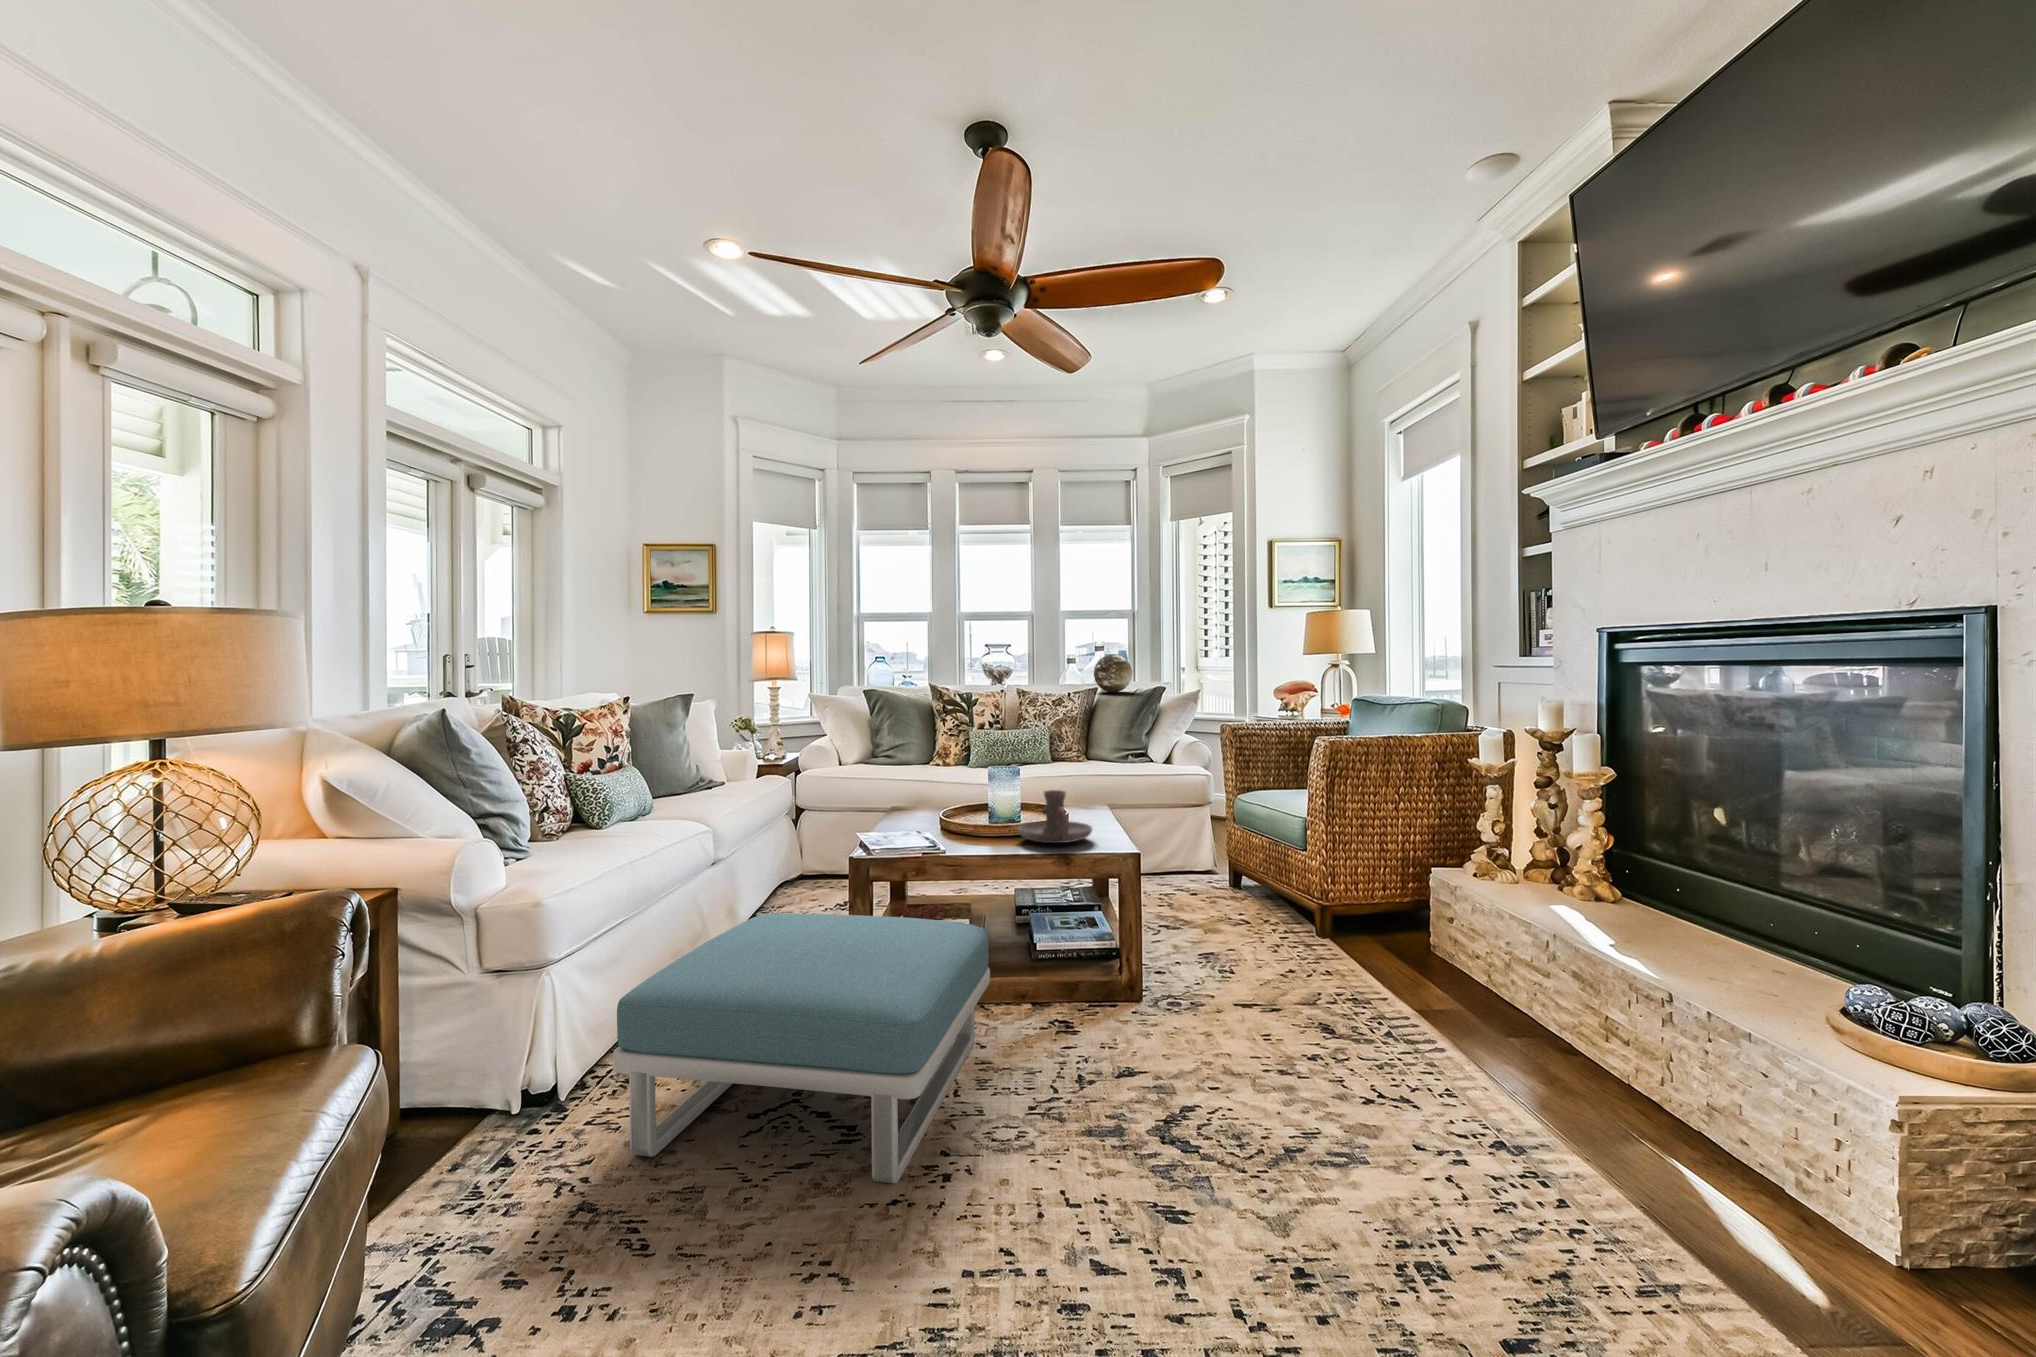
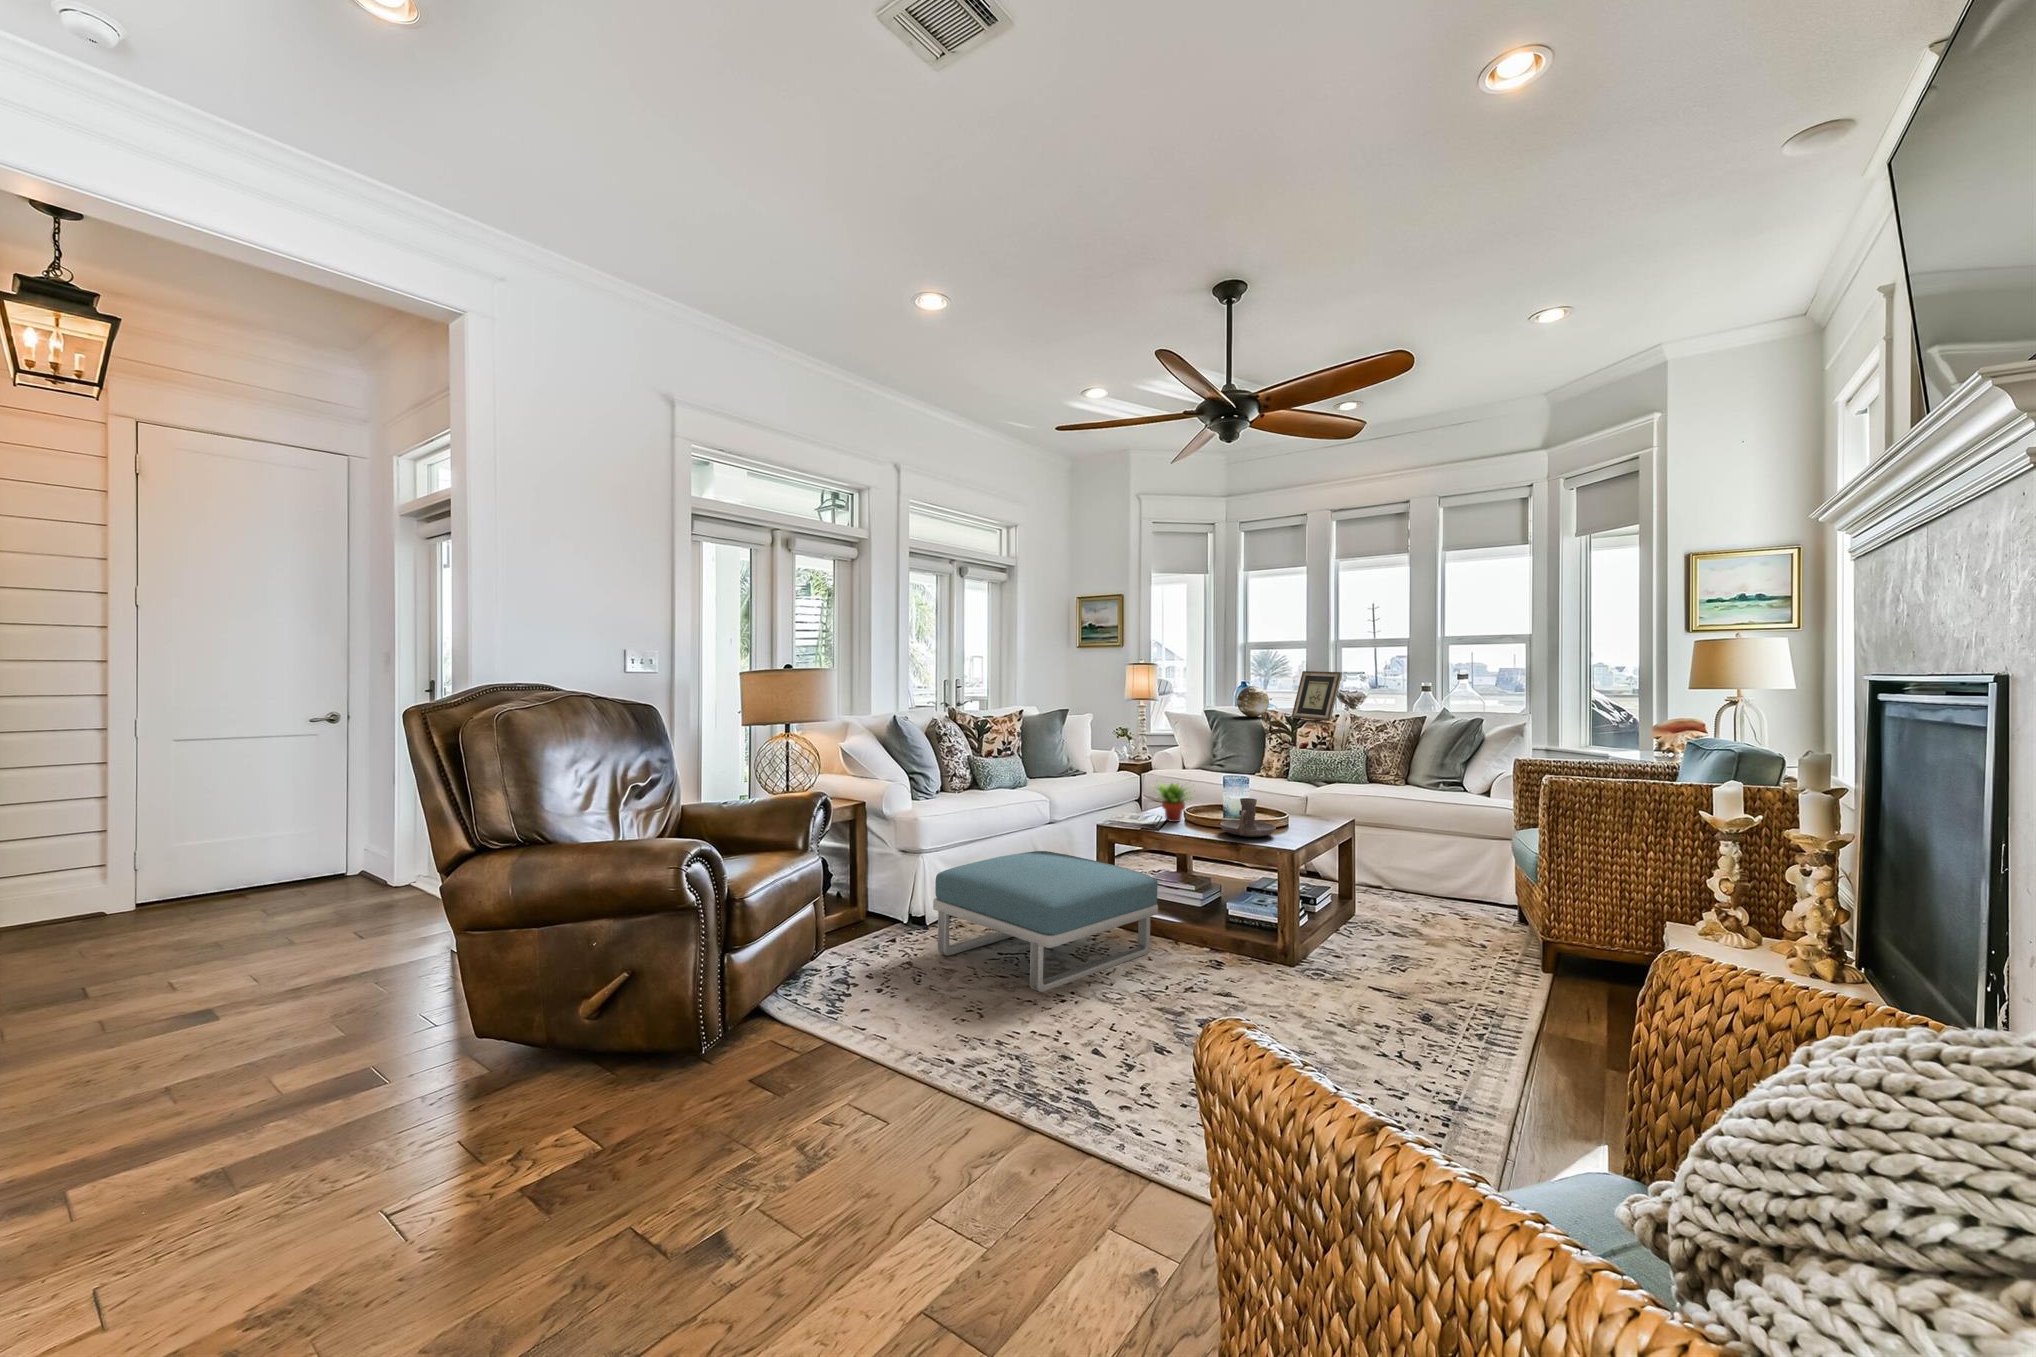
picture frame: none [956,637,1018,694] -> present [1292,671,1342,721]
decorative orb: present [1094,654,1132,692] -> present [1237,686,1269,717]
succulent plant: none [897,774,962,837] -> present [1155,783,1190,822]

